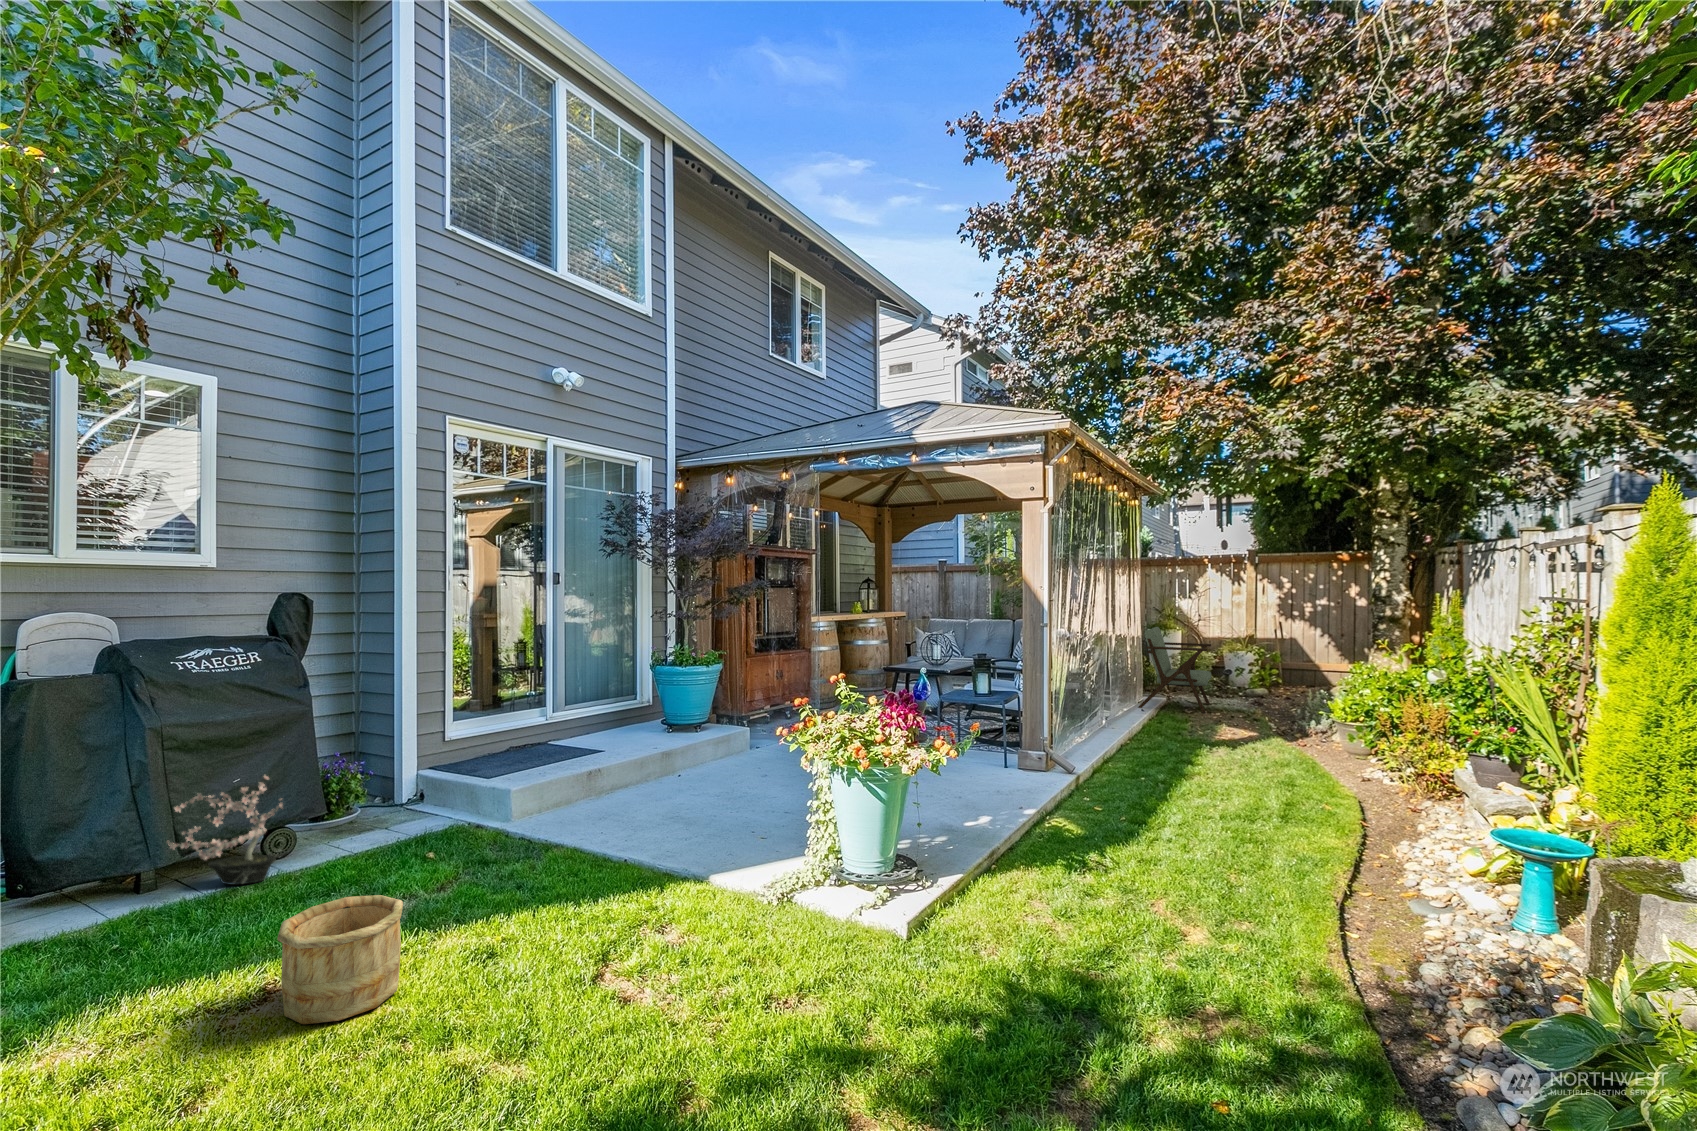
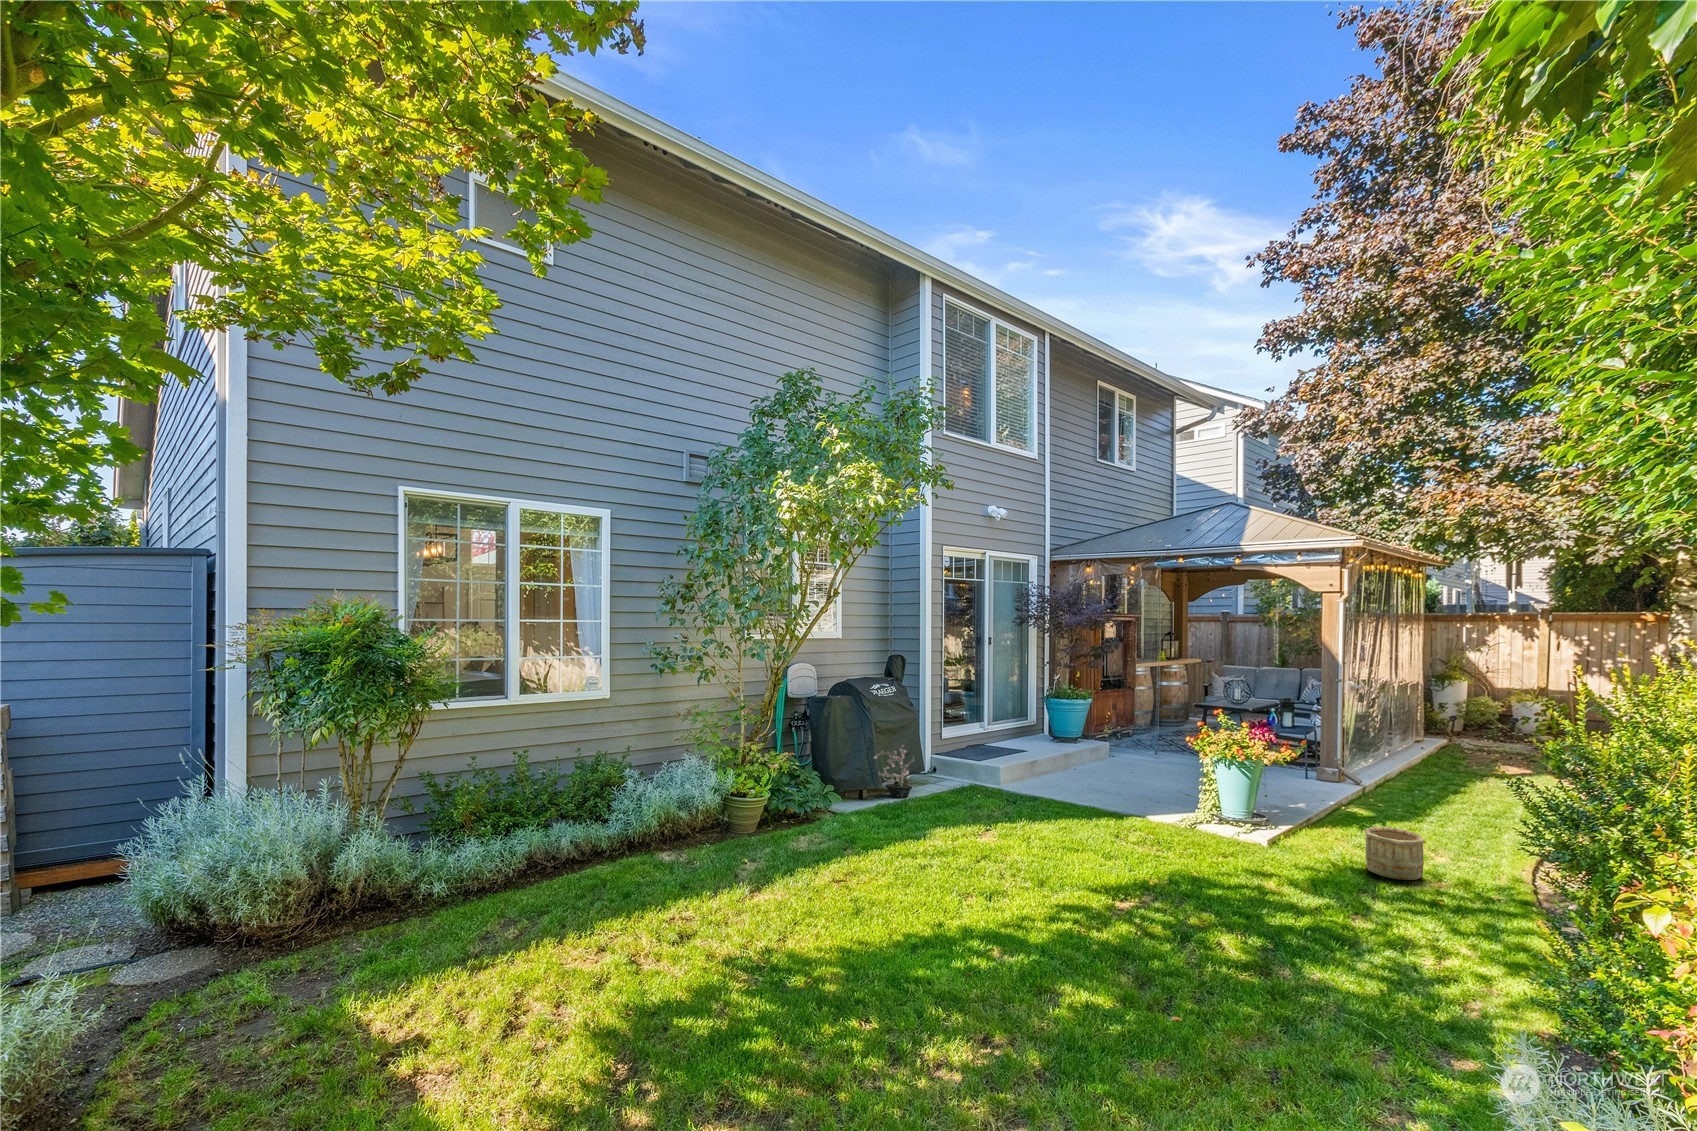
lounge chair: present [1138,627,1211,713] -> none [1423,678,1496,754]
wooden bucket: present [277,895,403,1024] -> present [1364,826,1425,880]

